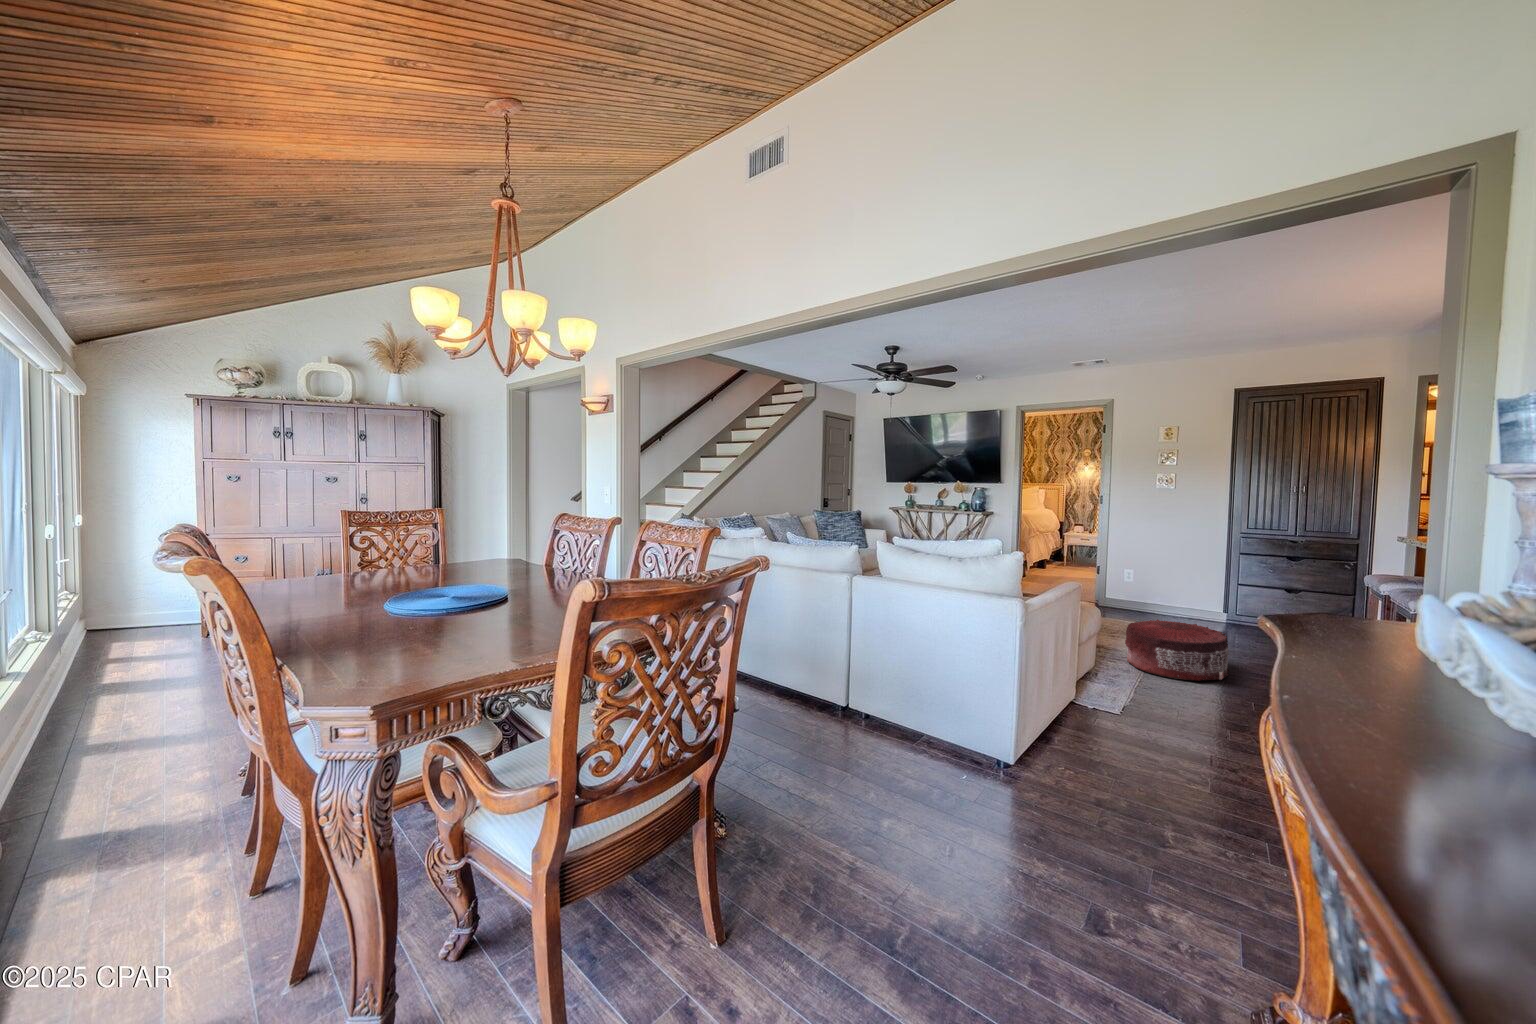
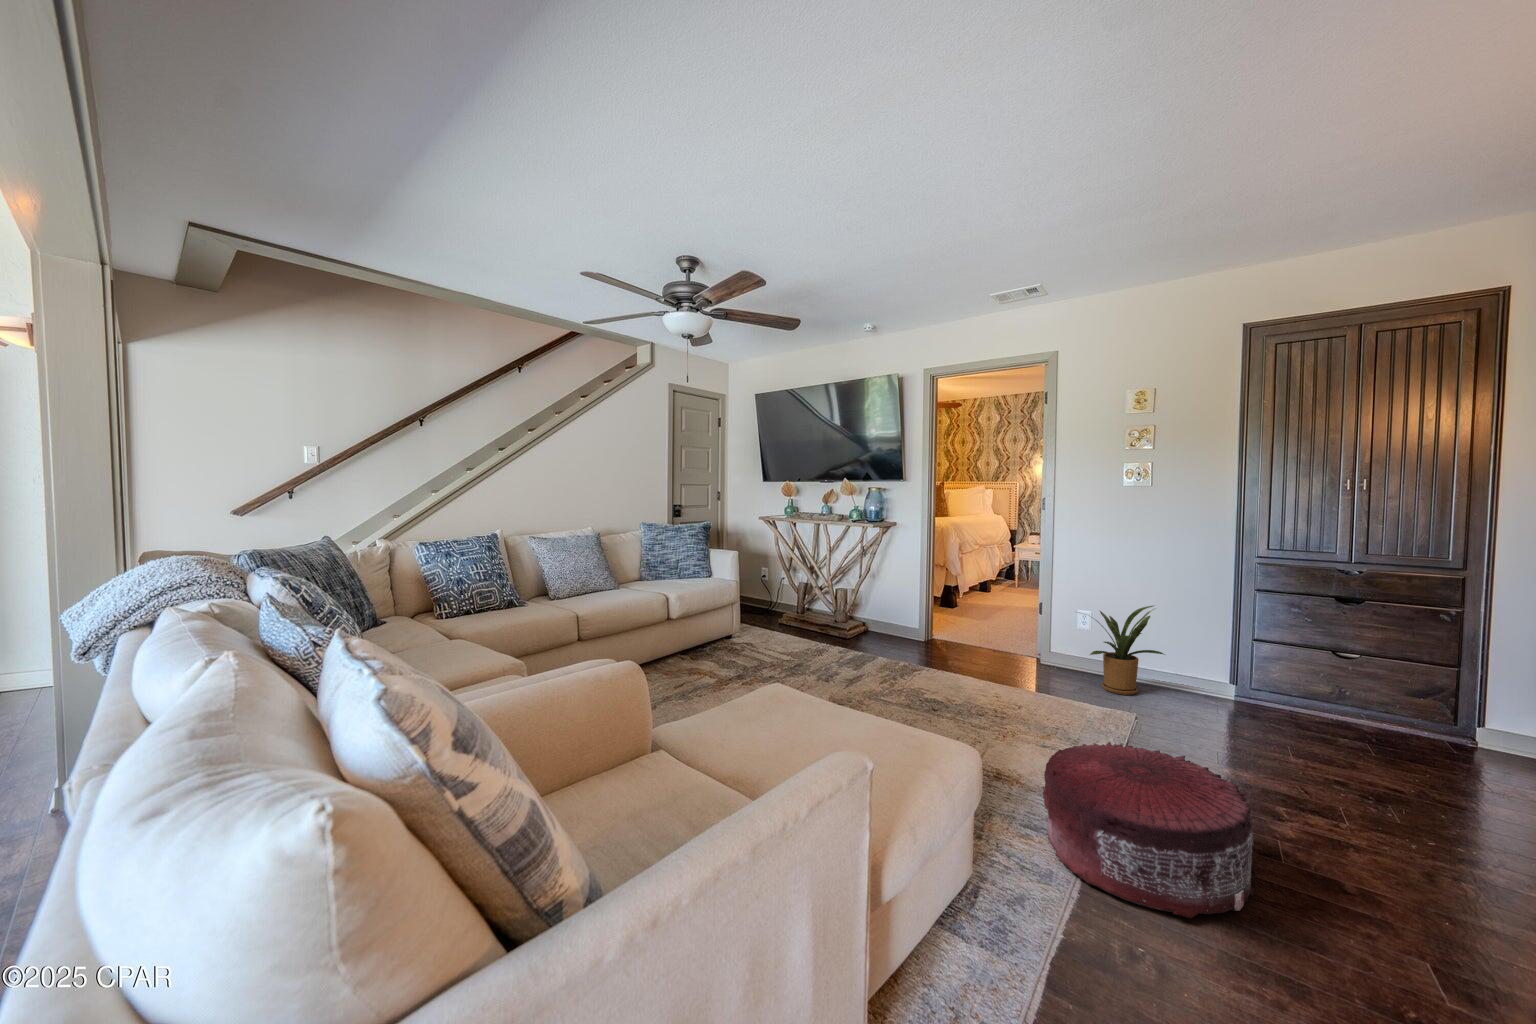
house plant: none [1124,562,1185,617] -> present [1079,606,1165,695]

